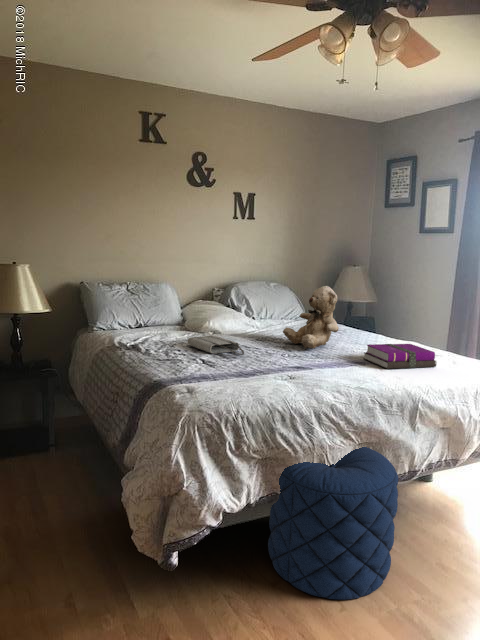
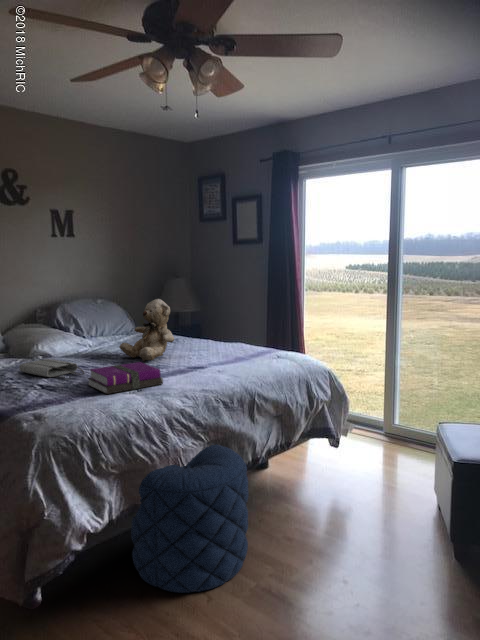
notebook: present [364,344,437,369] -> present [88,362,163,394]

